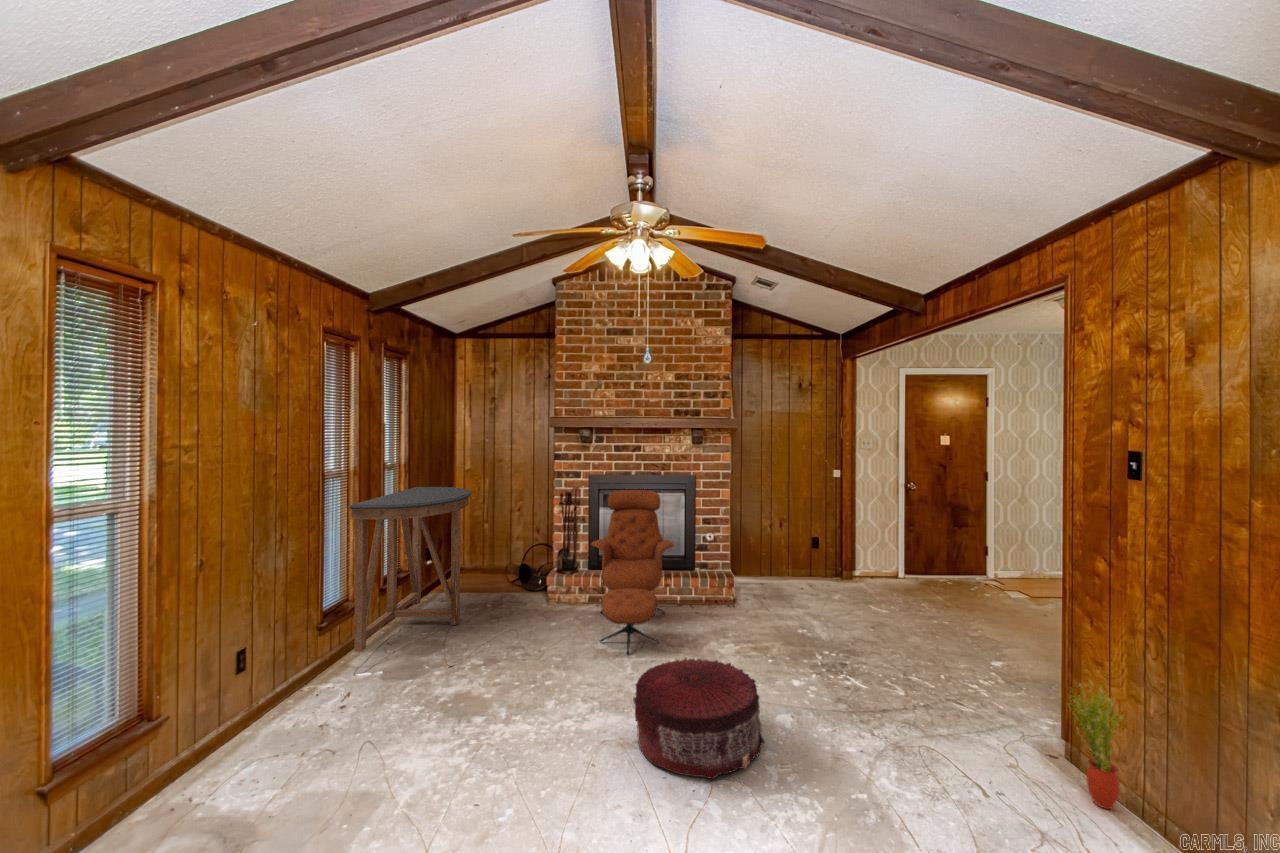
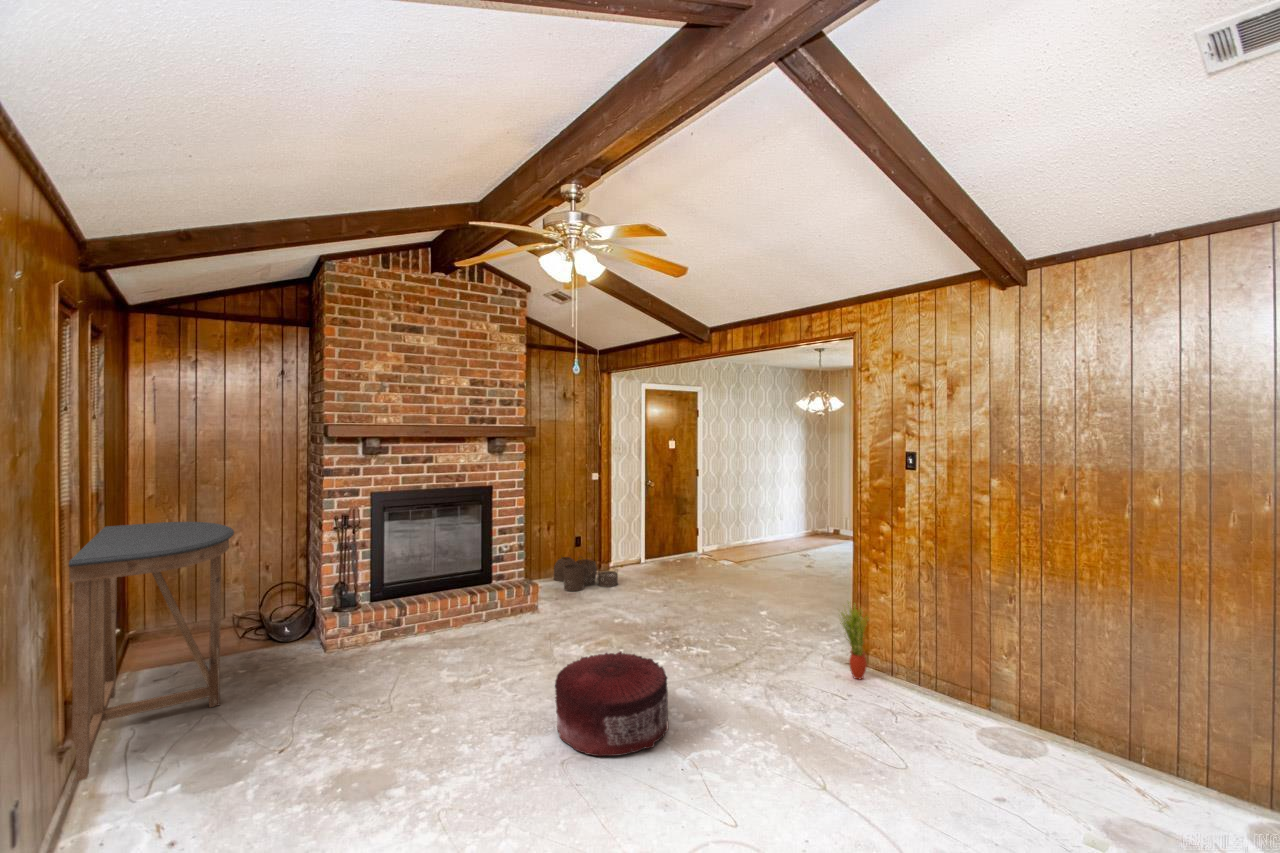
lounge chair: present [592,490,674,655] -> none [397,505,501,678]
woven basket: none [781,555,846,597] -> present [554,557,618,591]

